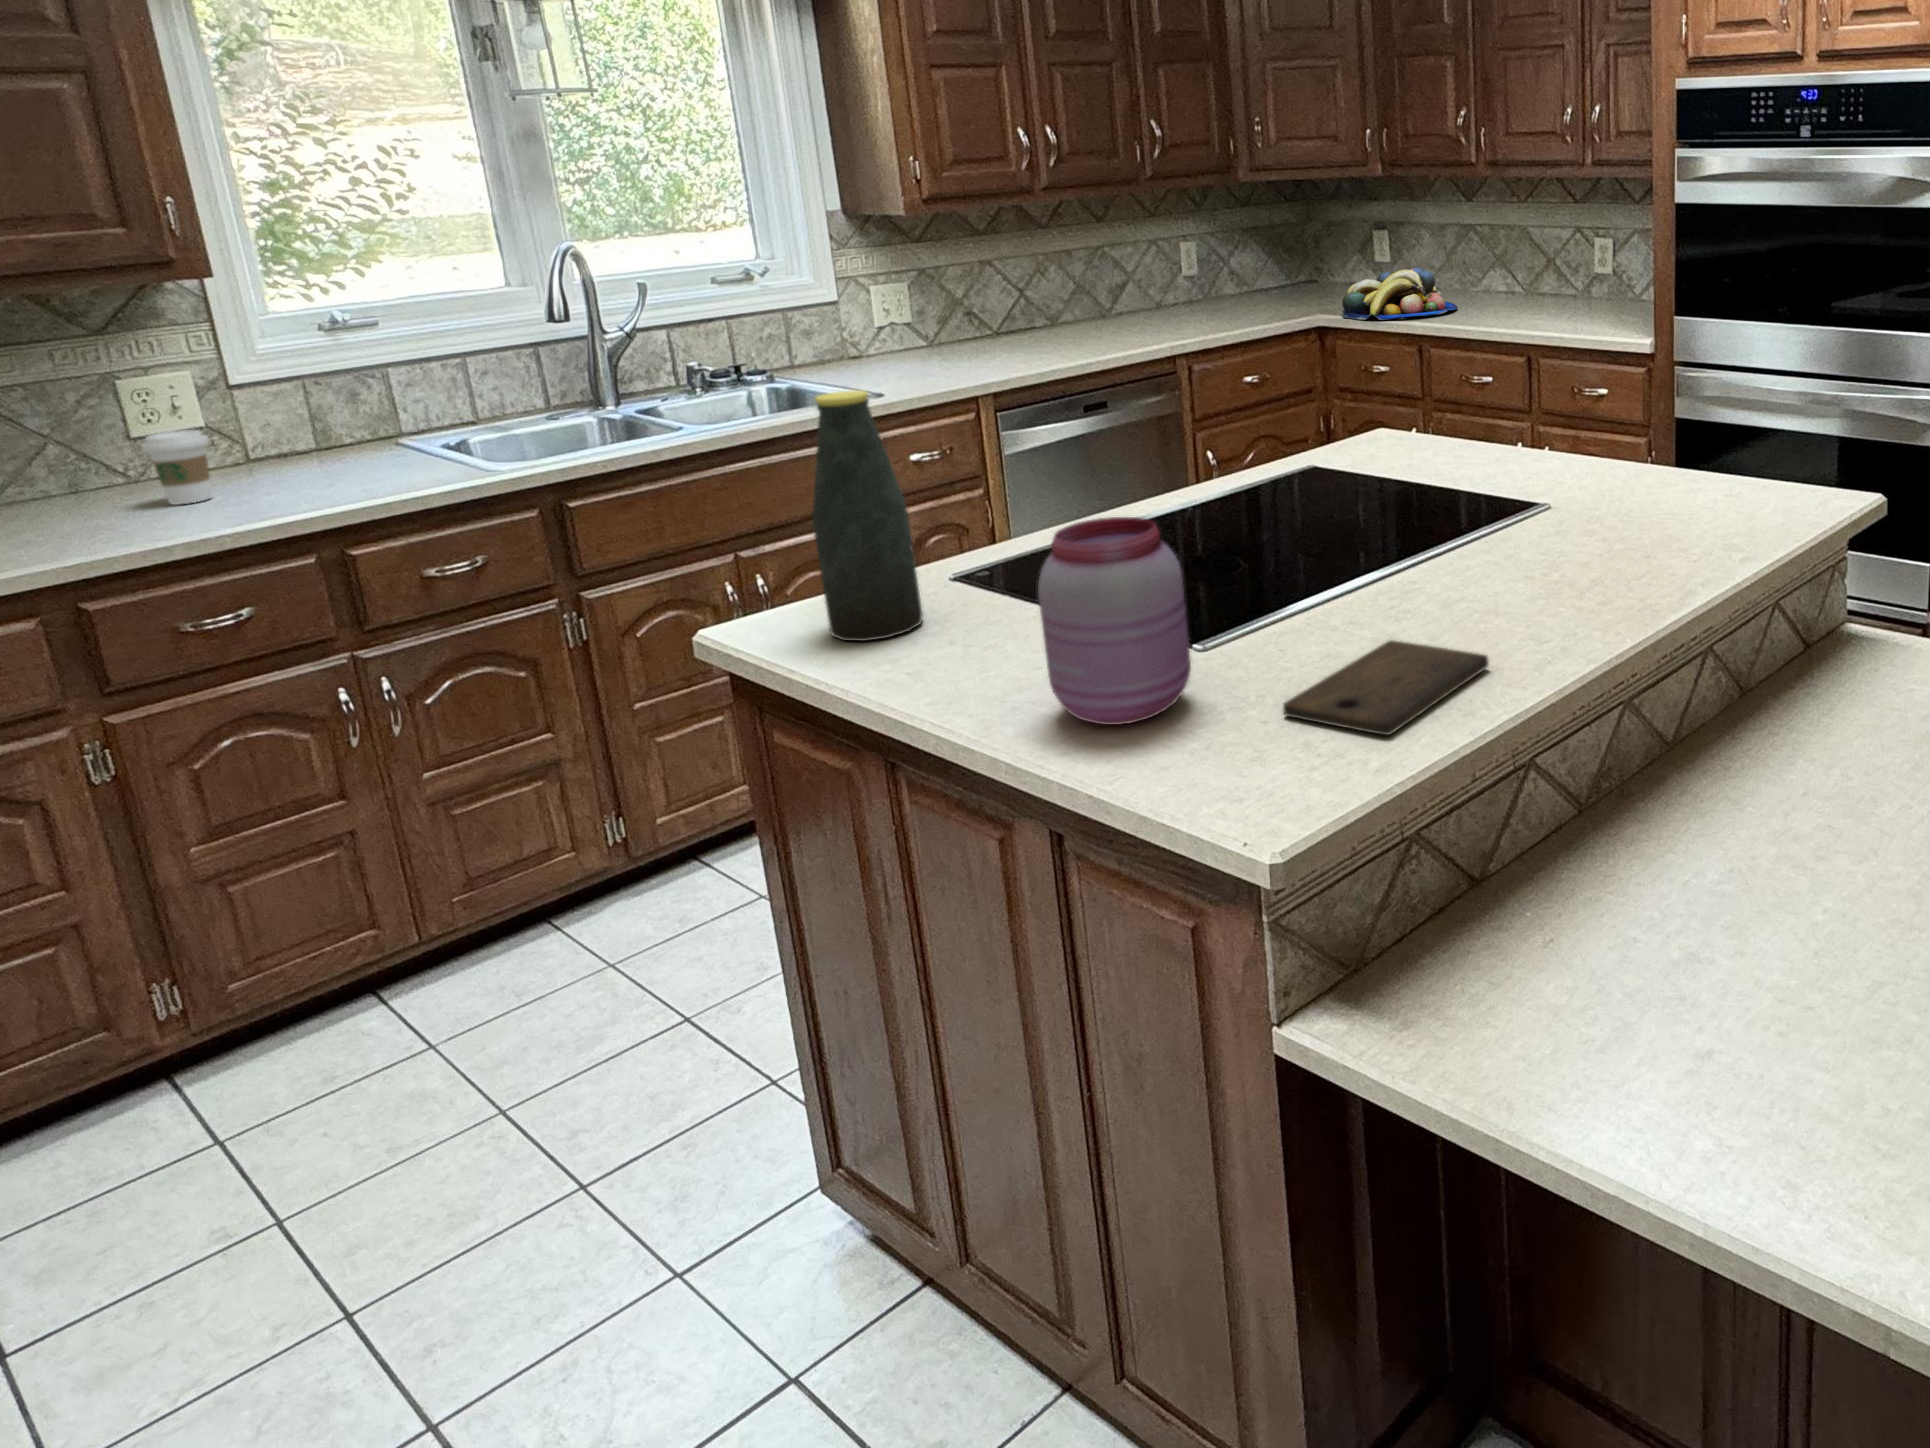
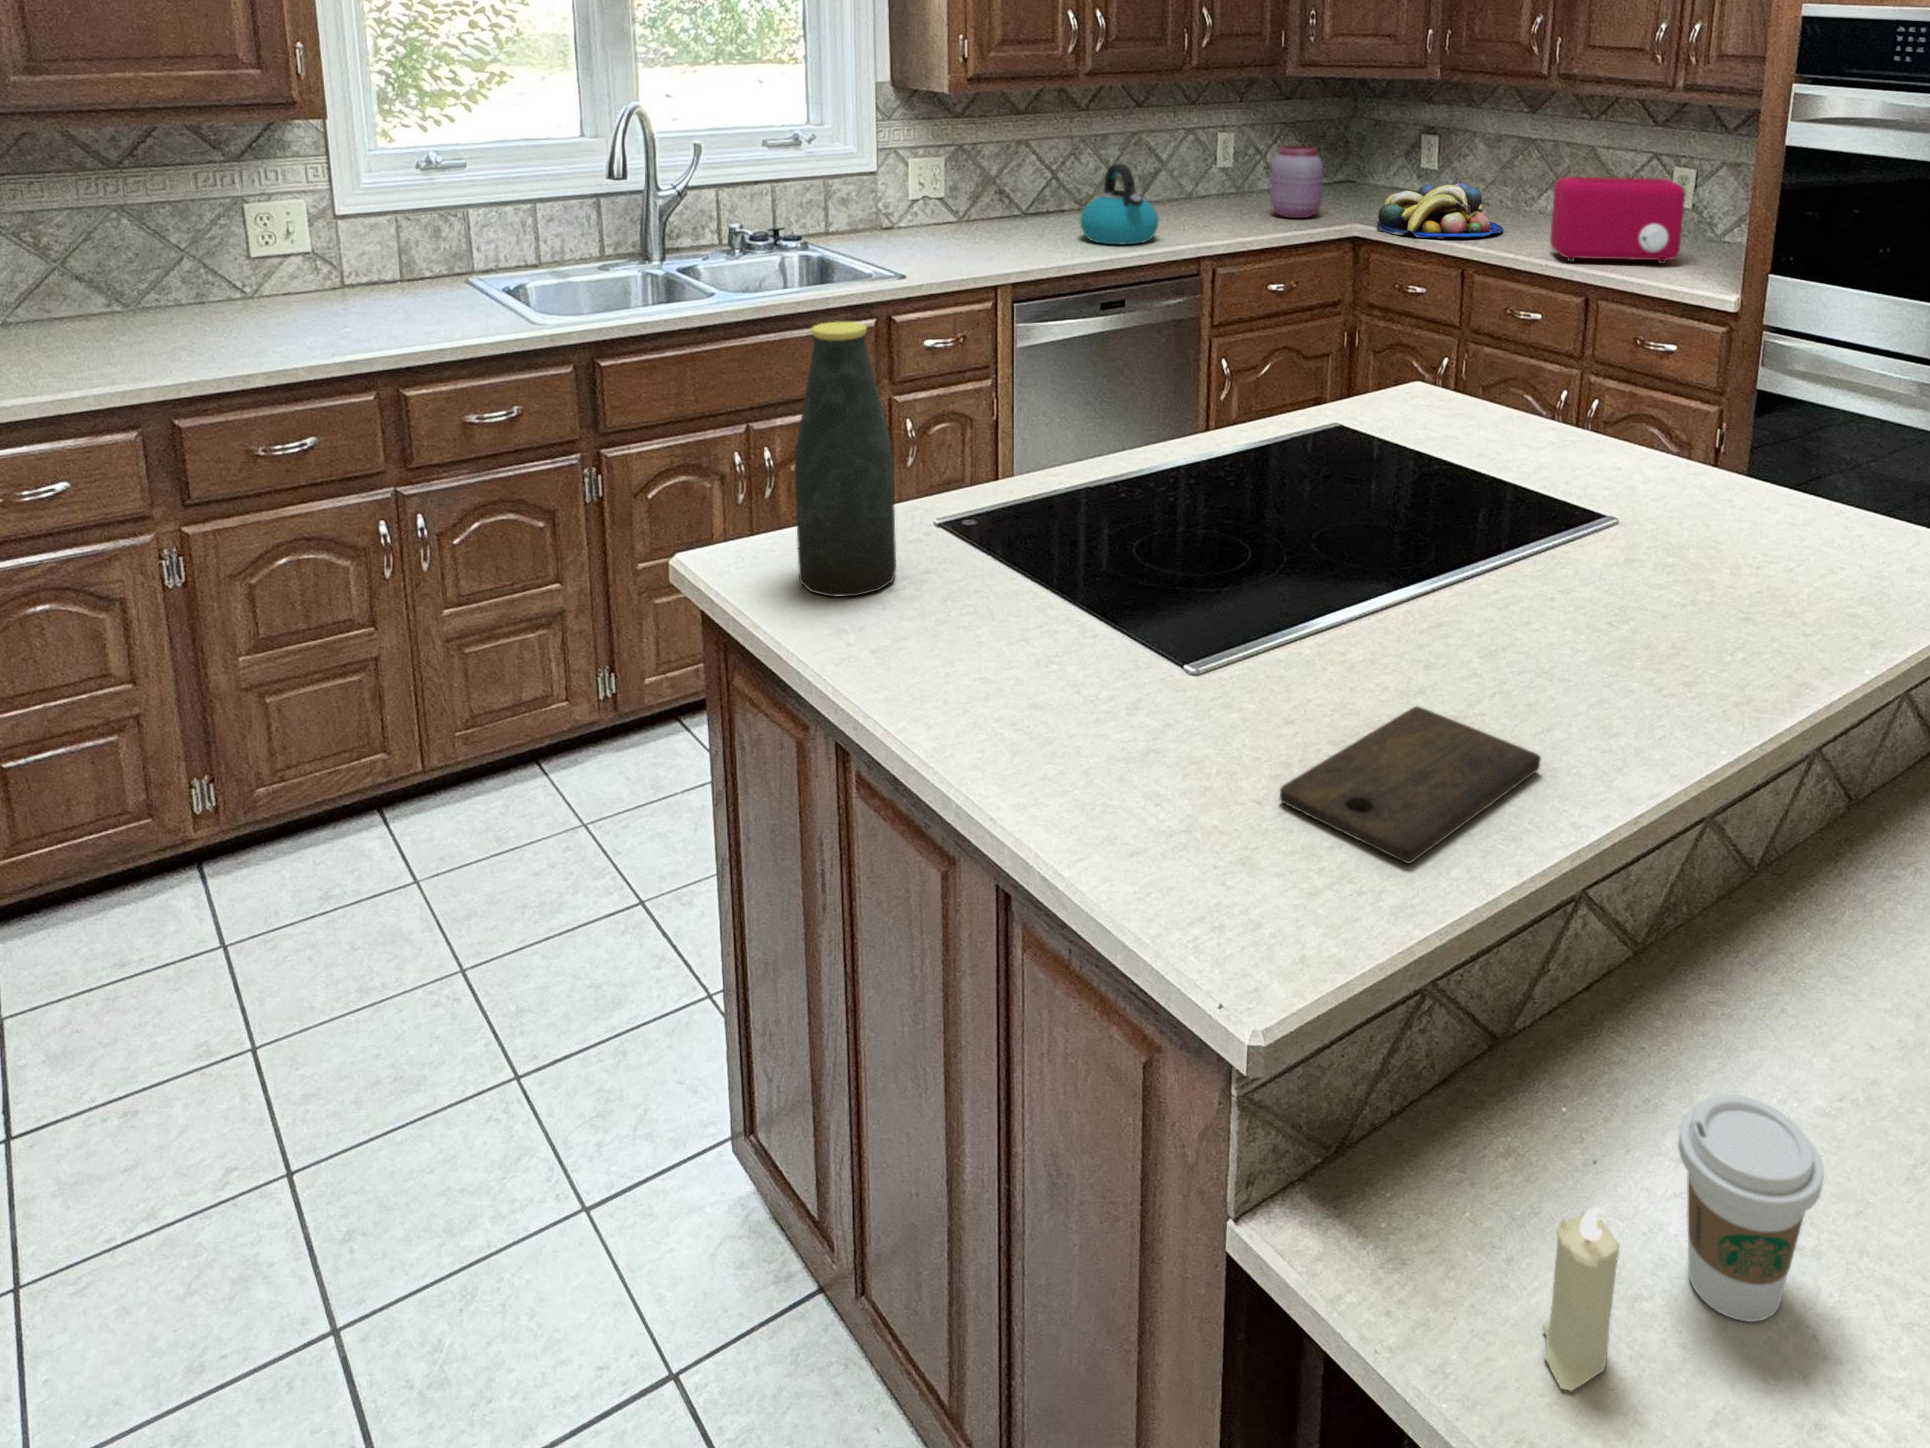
toaster: none [1496,246,1609,327] -> present [1550,177,1685,264]
kettle: none [1055,273,1133,351] -> present [1080,164,1159,244]
coffee cup: present [142,430,212,505] -> present [1678,1095,1824,1322]
jar: present [1038,517,1191,725] -> present [1271,145,1323,218]
candle: none [1511,910,1556,1047] -> present [1542,1207,1620,1391]

